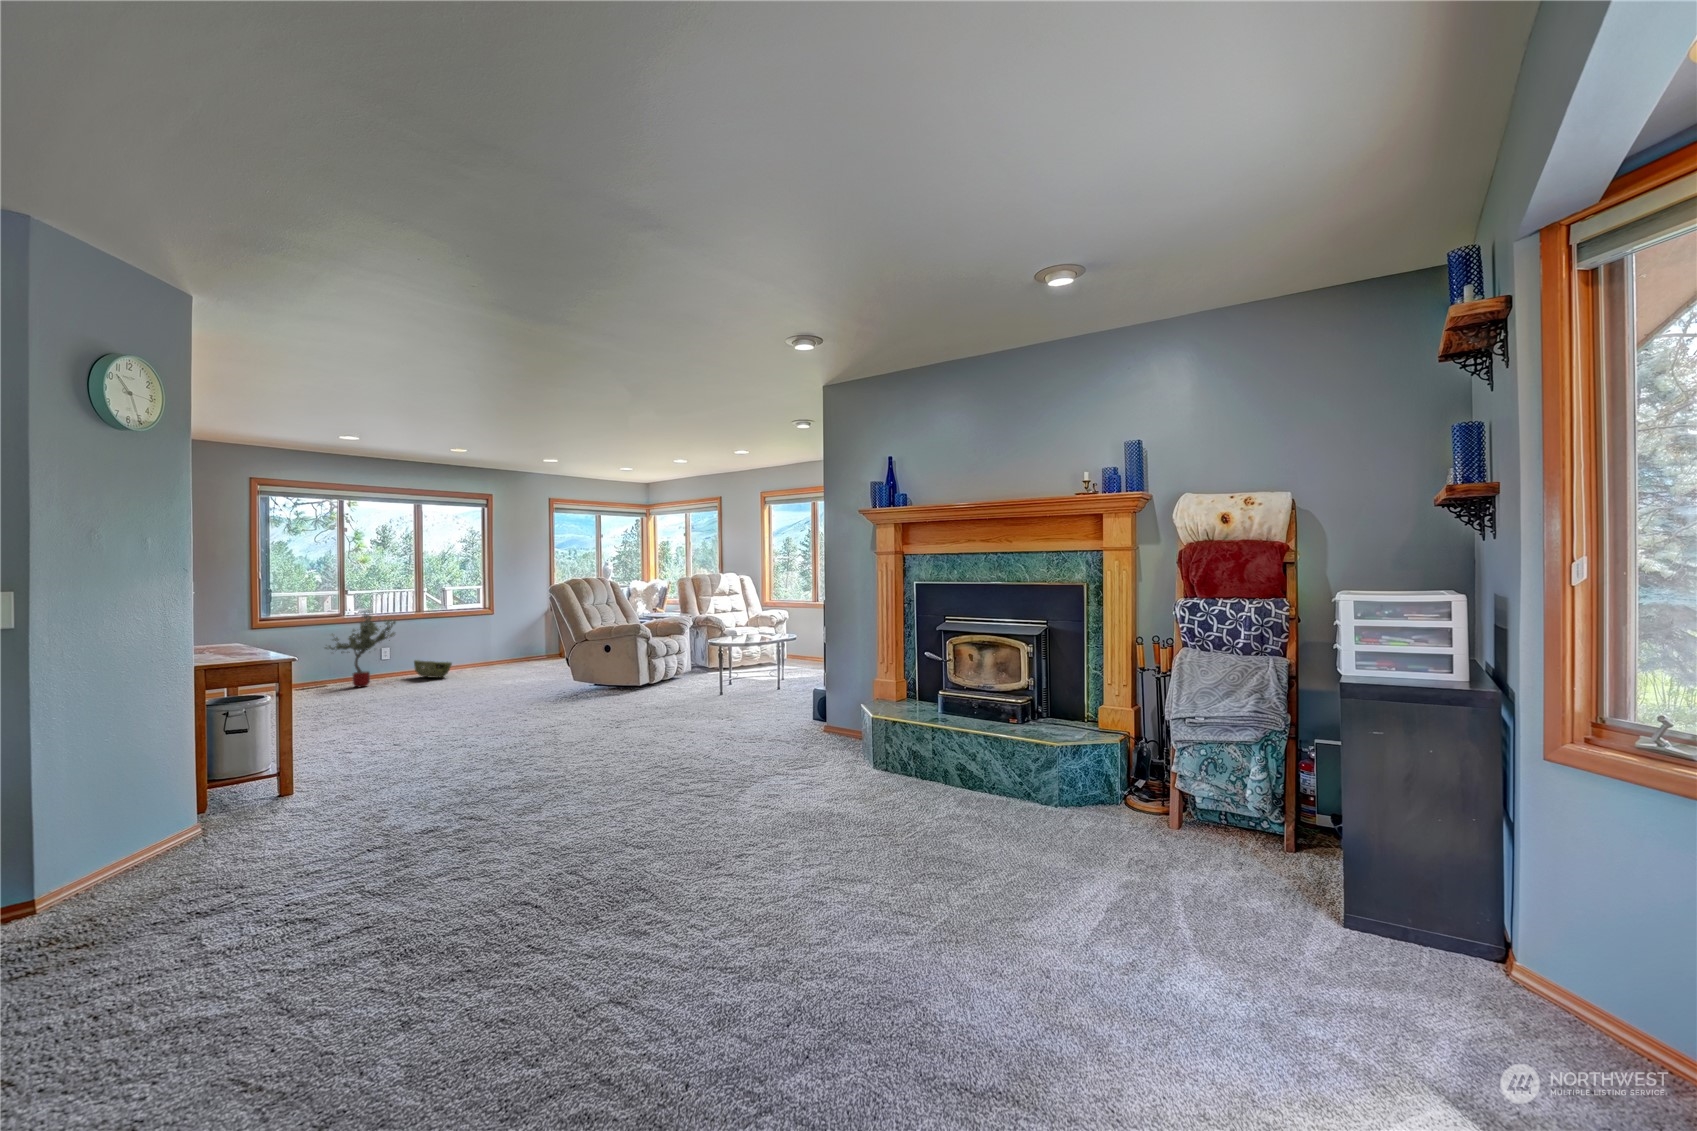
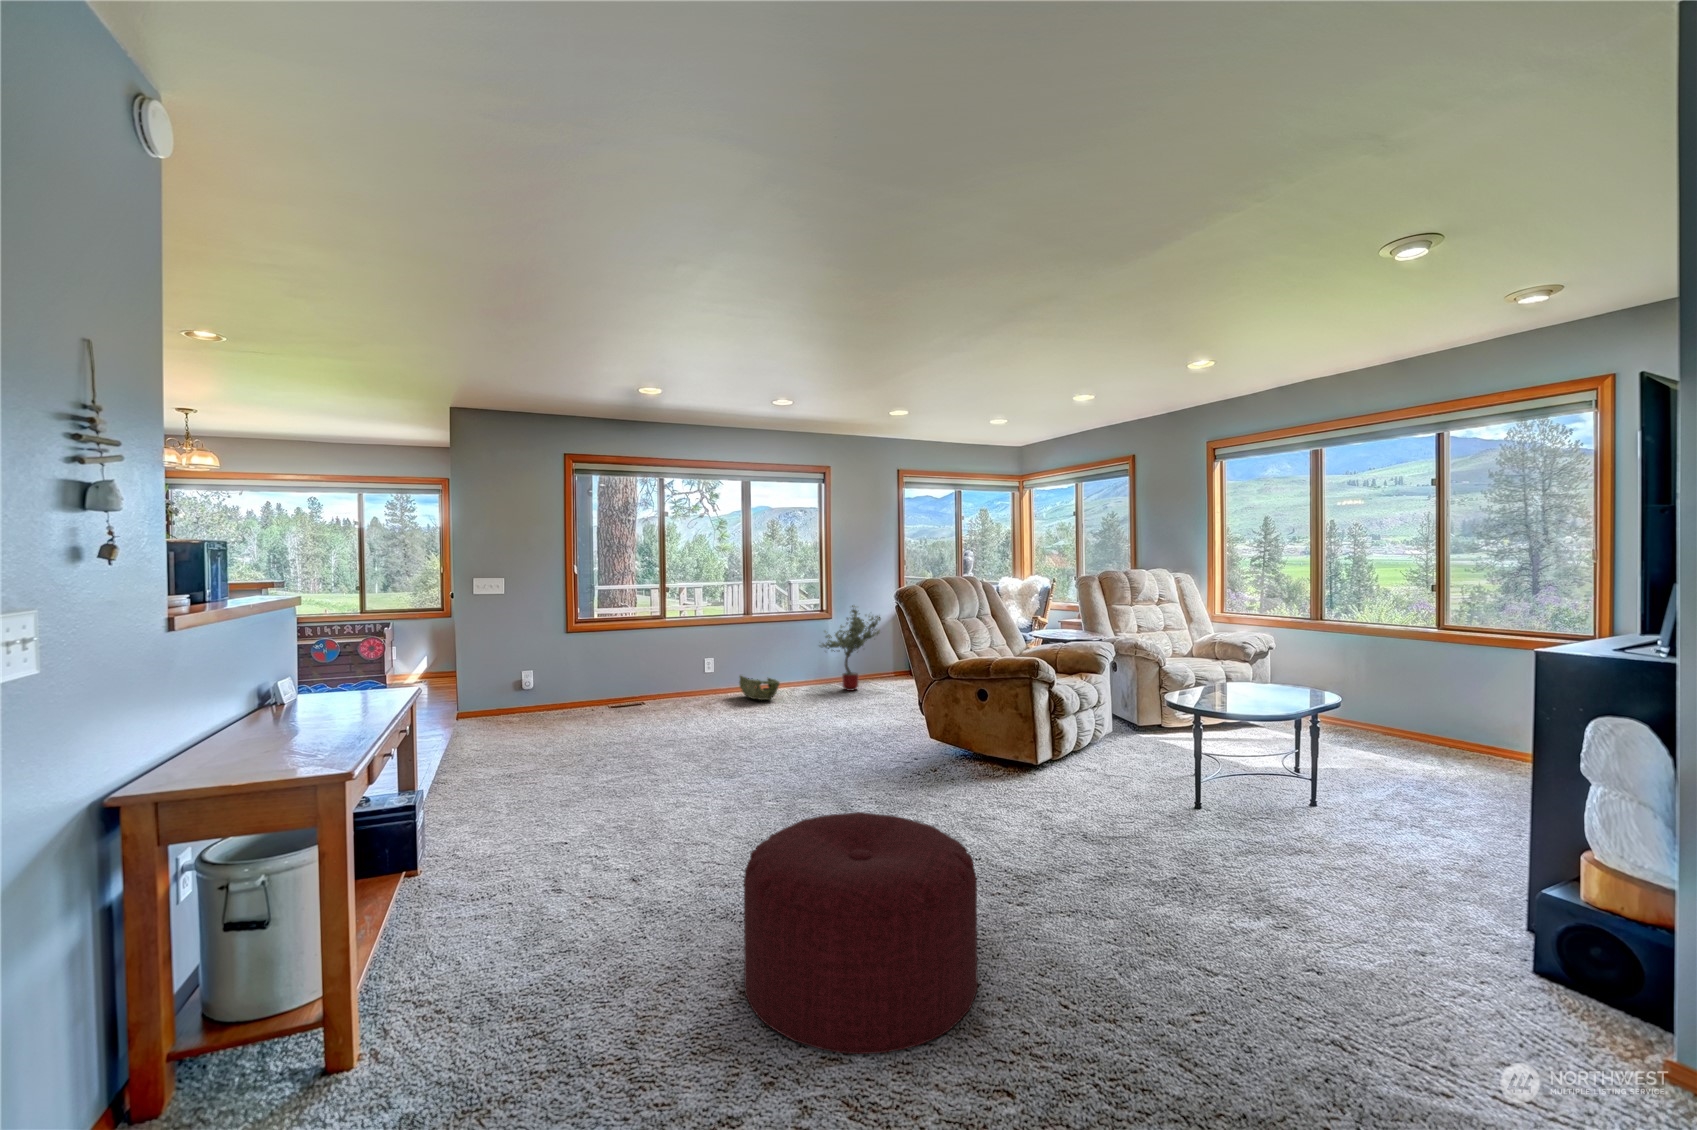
potted tree: present [325,611,396,687] -> present [820,605,881,691]
ottoman: none [472,683,586,760] -> present [744,812,978,1054]

